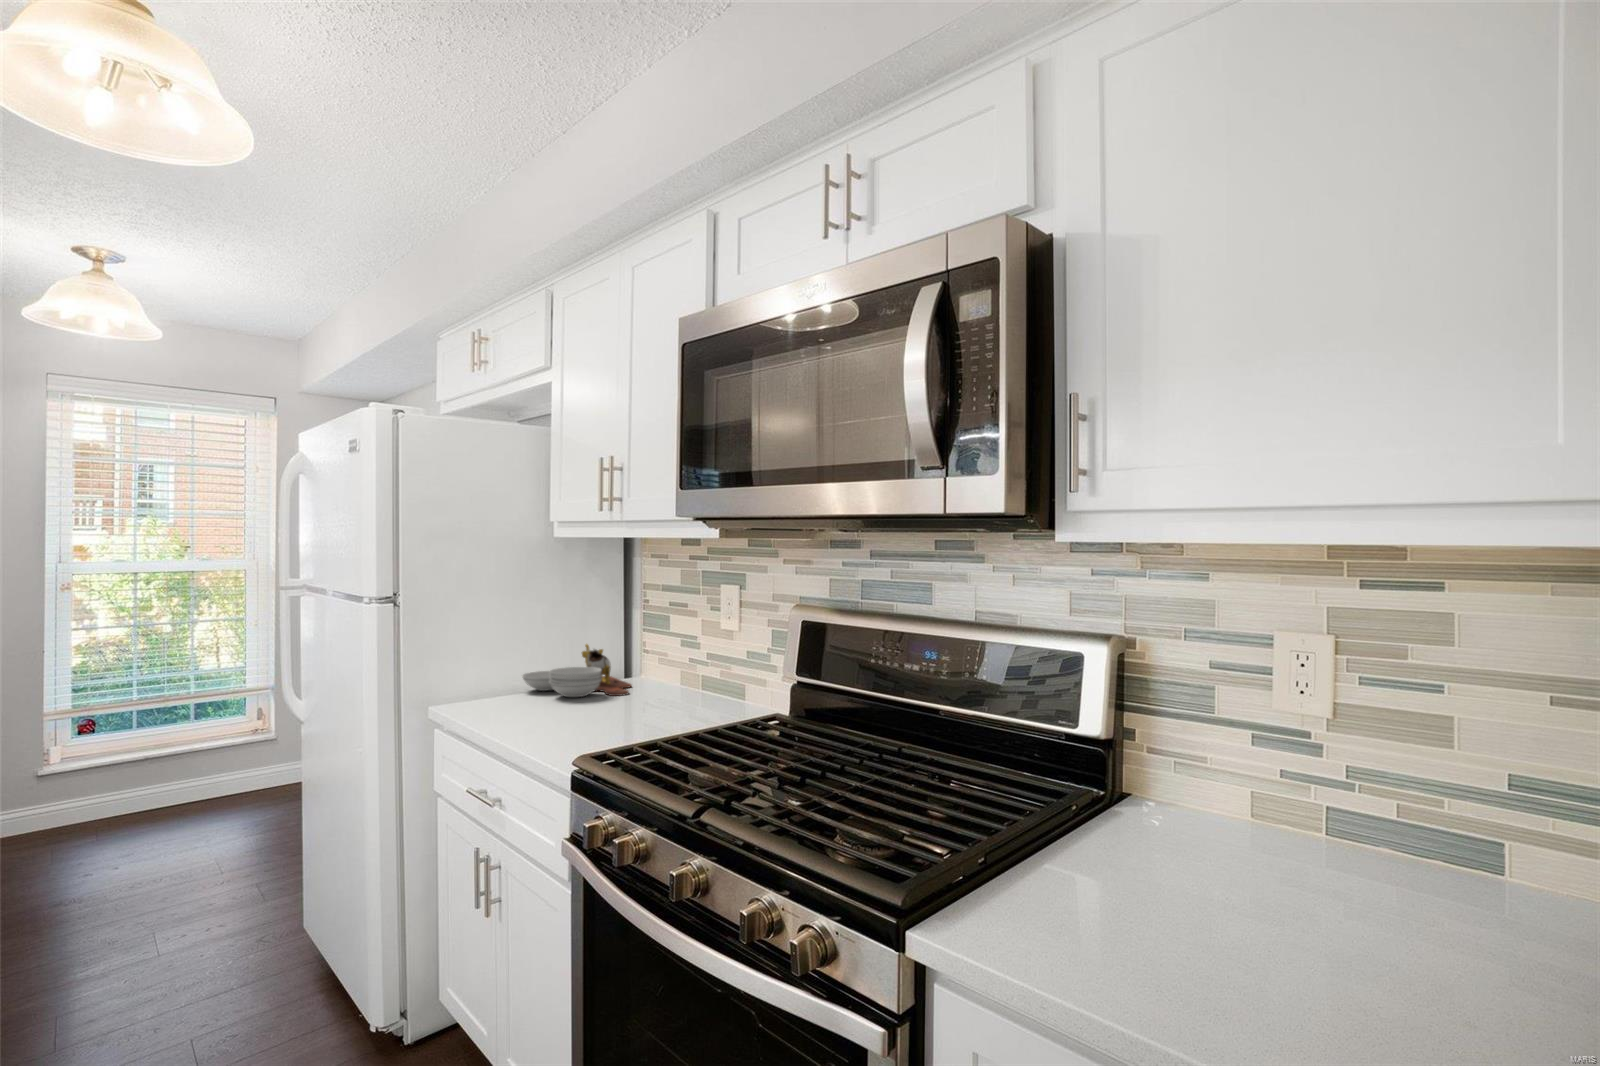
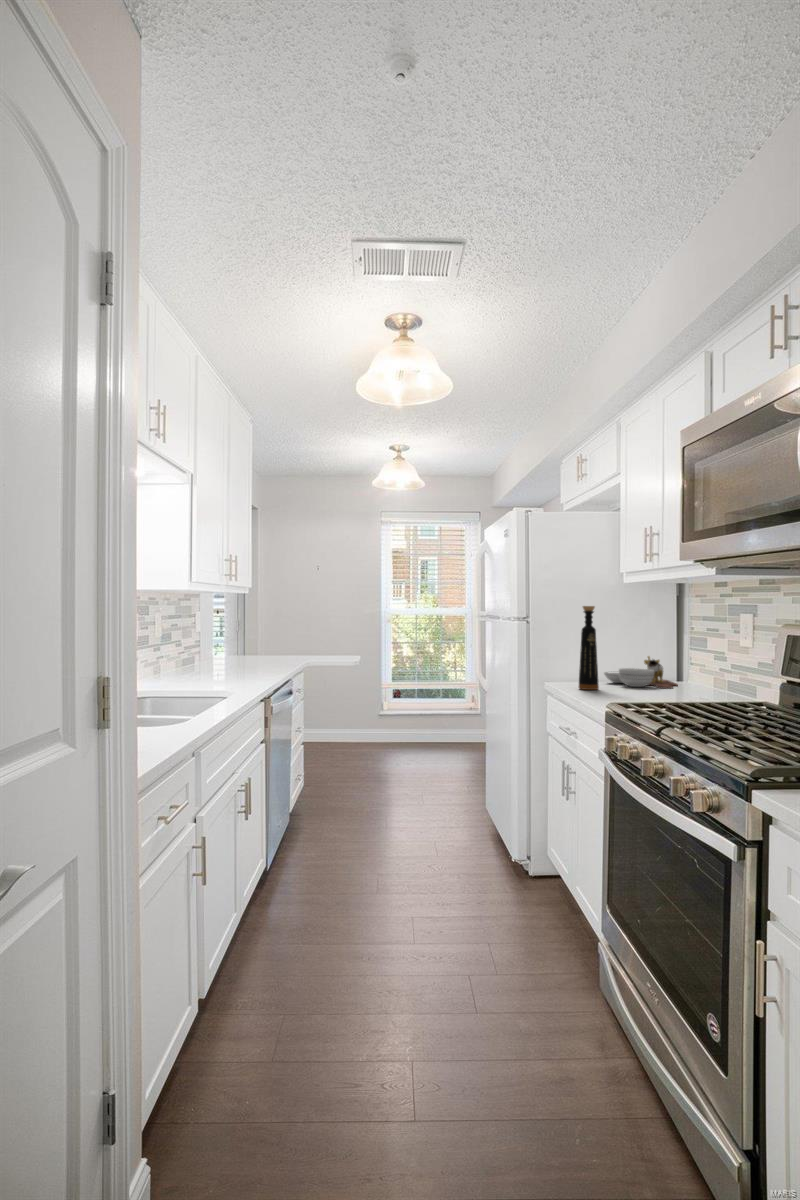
bottle: none [493,578,525,715] -> present [579,606,599,690]

